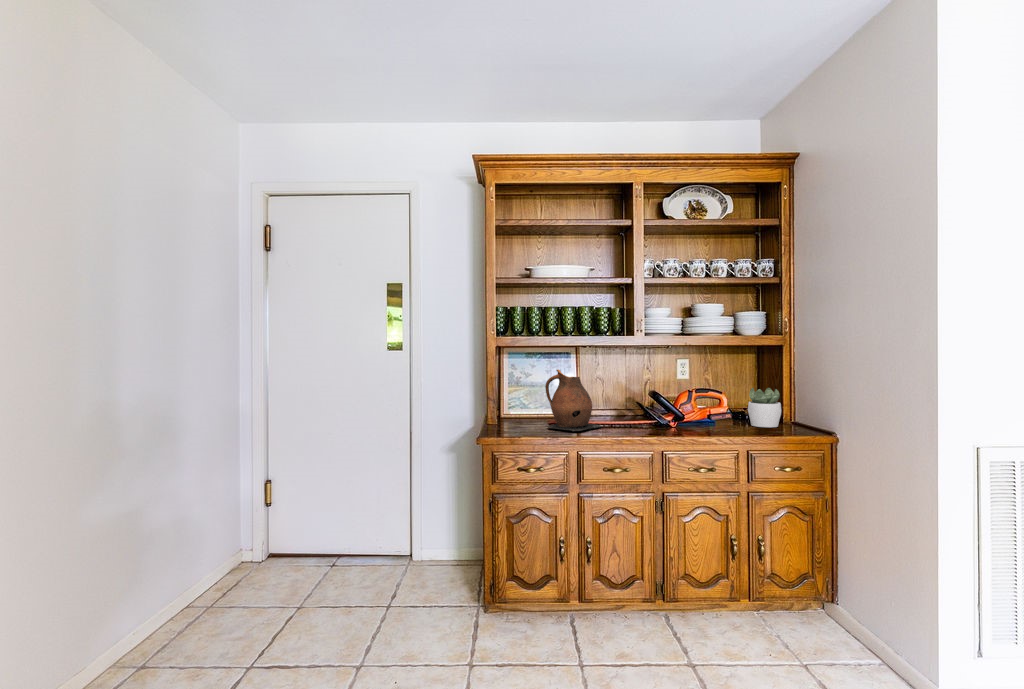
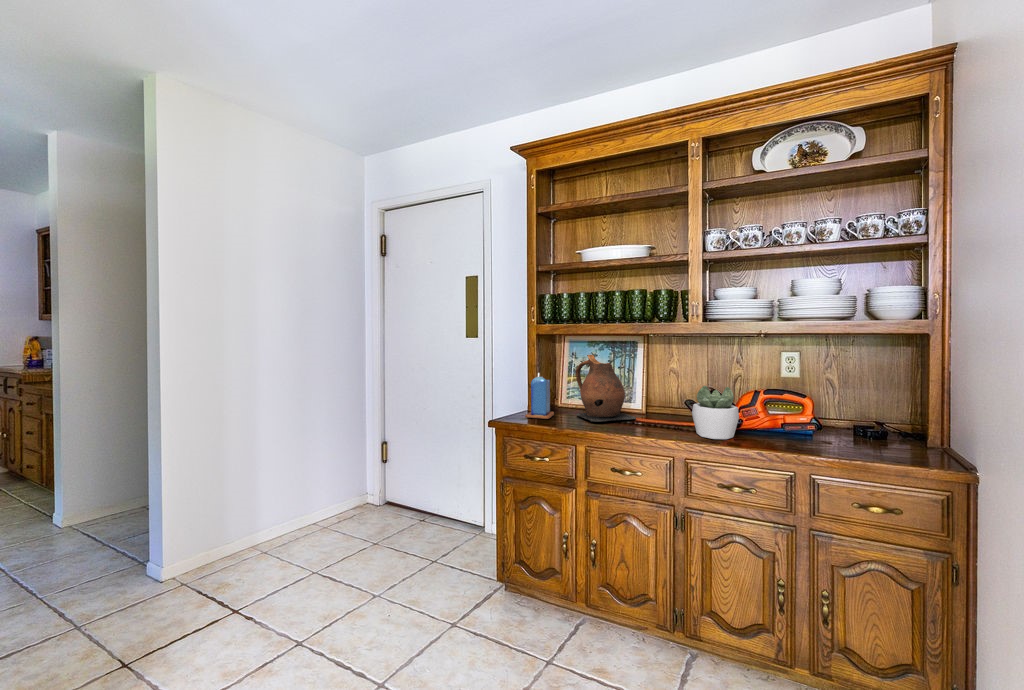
succulent plant: present [748,388,781,428] -> present [692,386,739,439]
candle: none [504,389,531,434] -> present [525,373,554,419]

